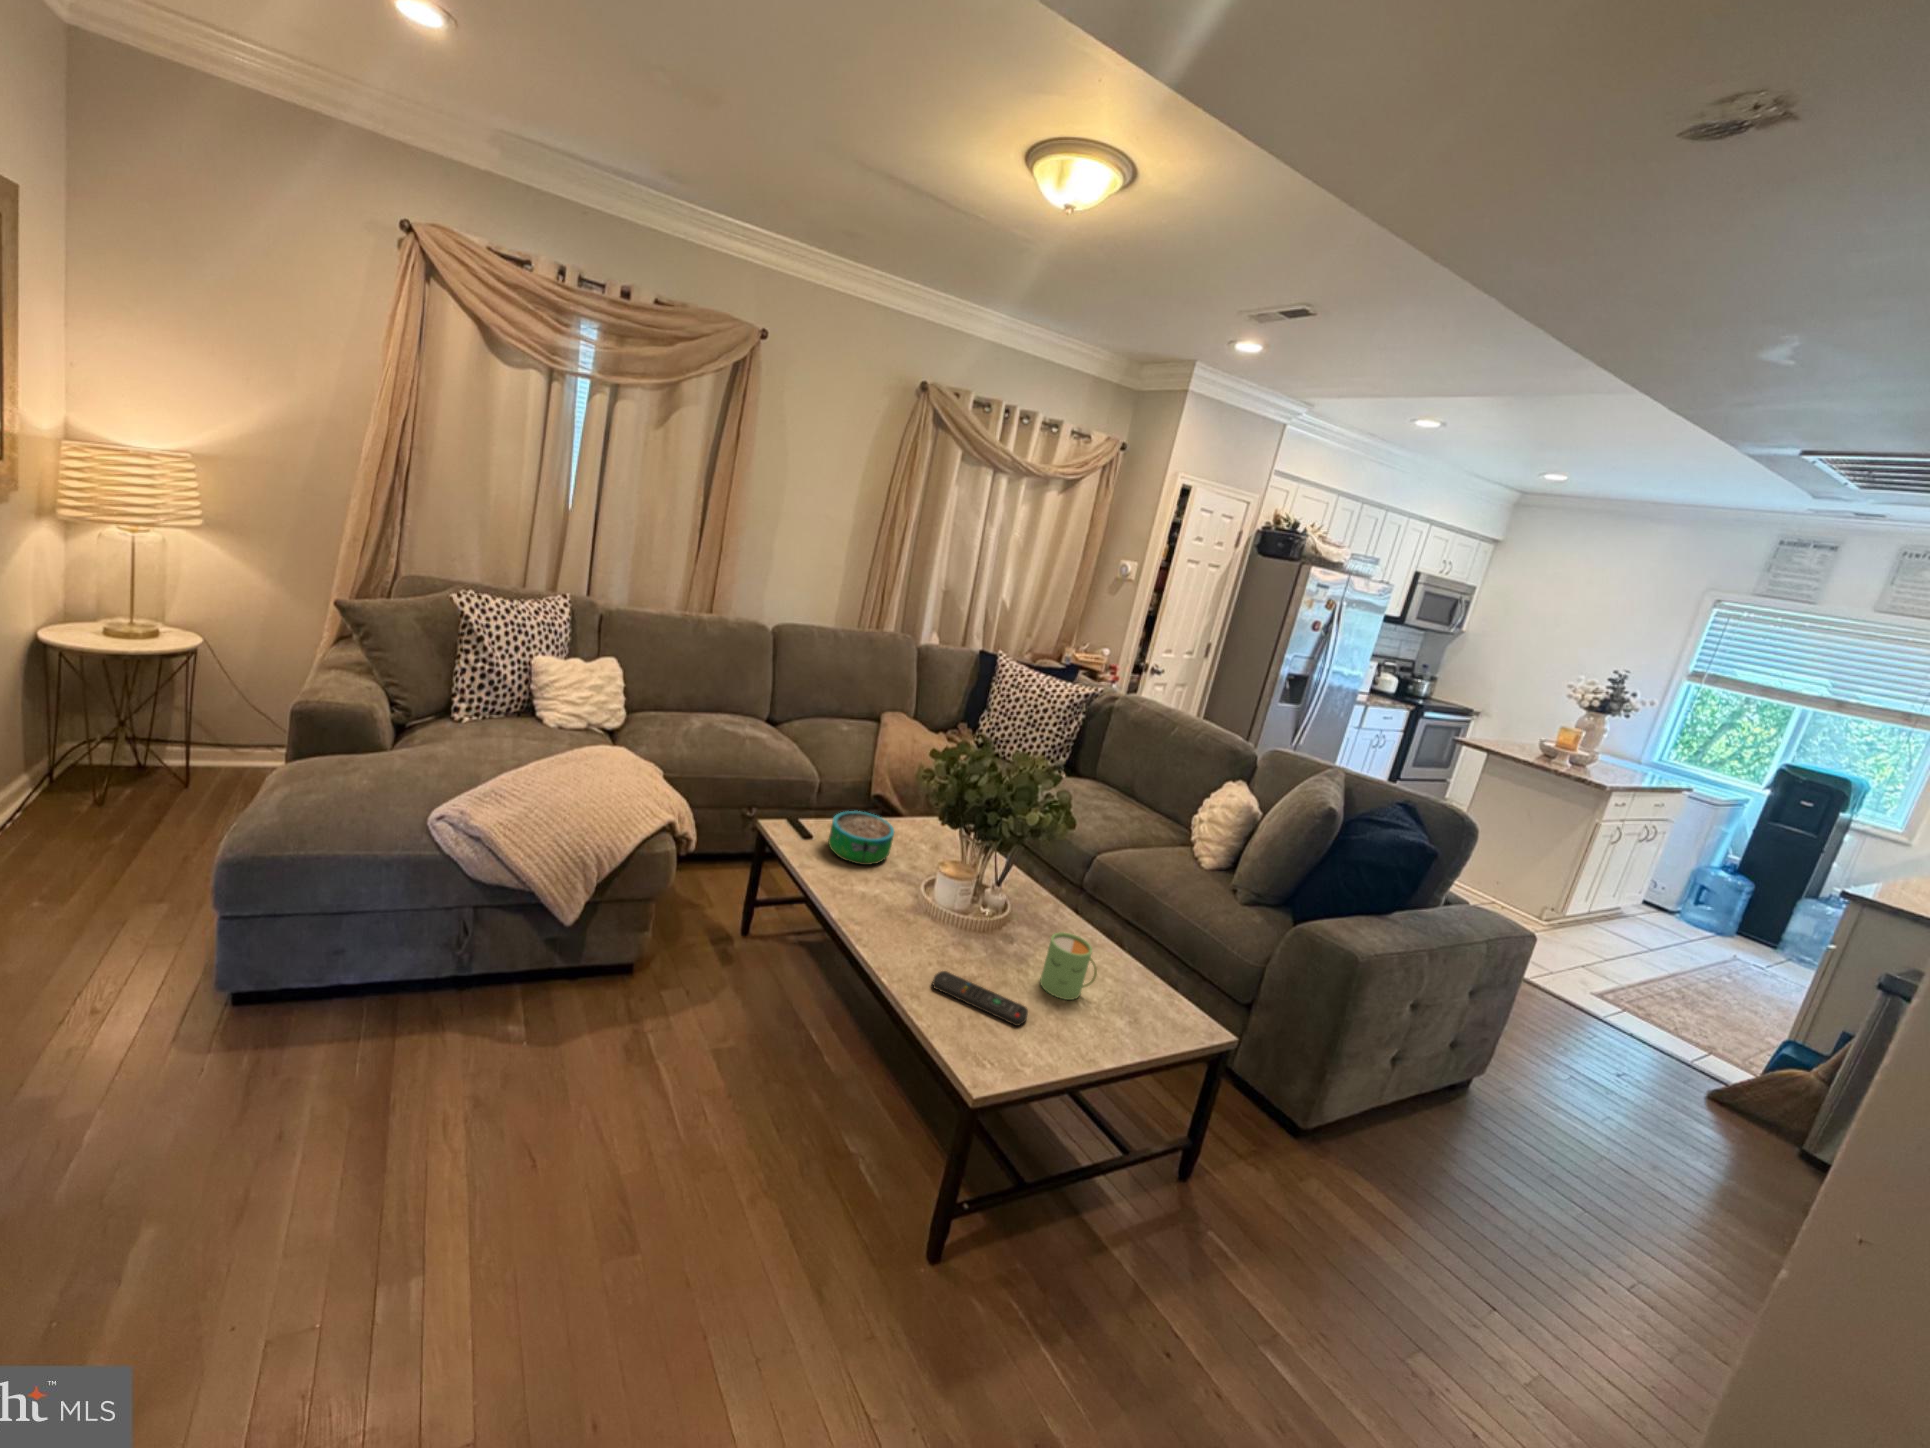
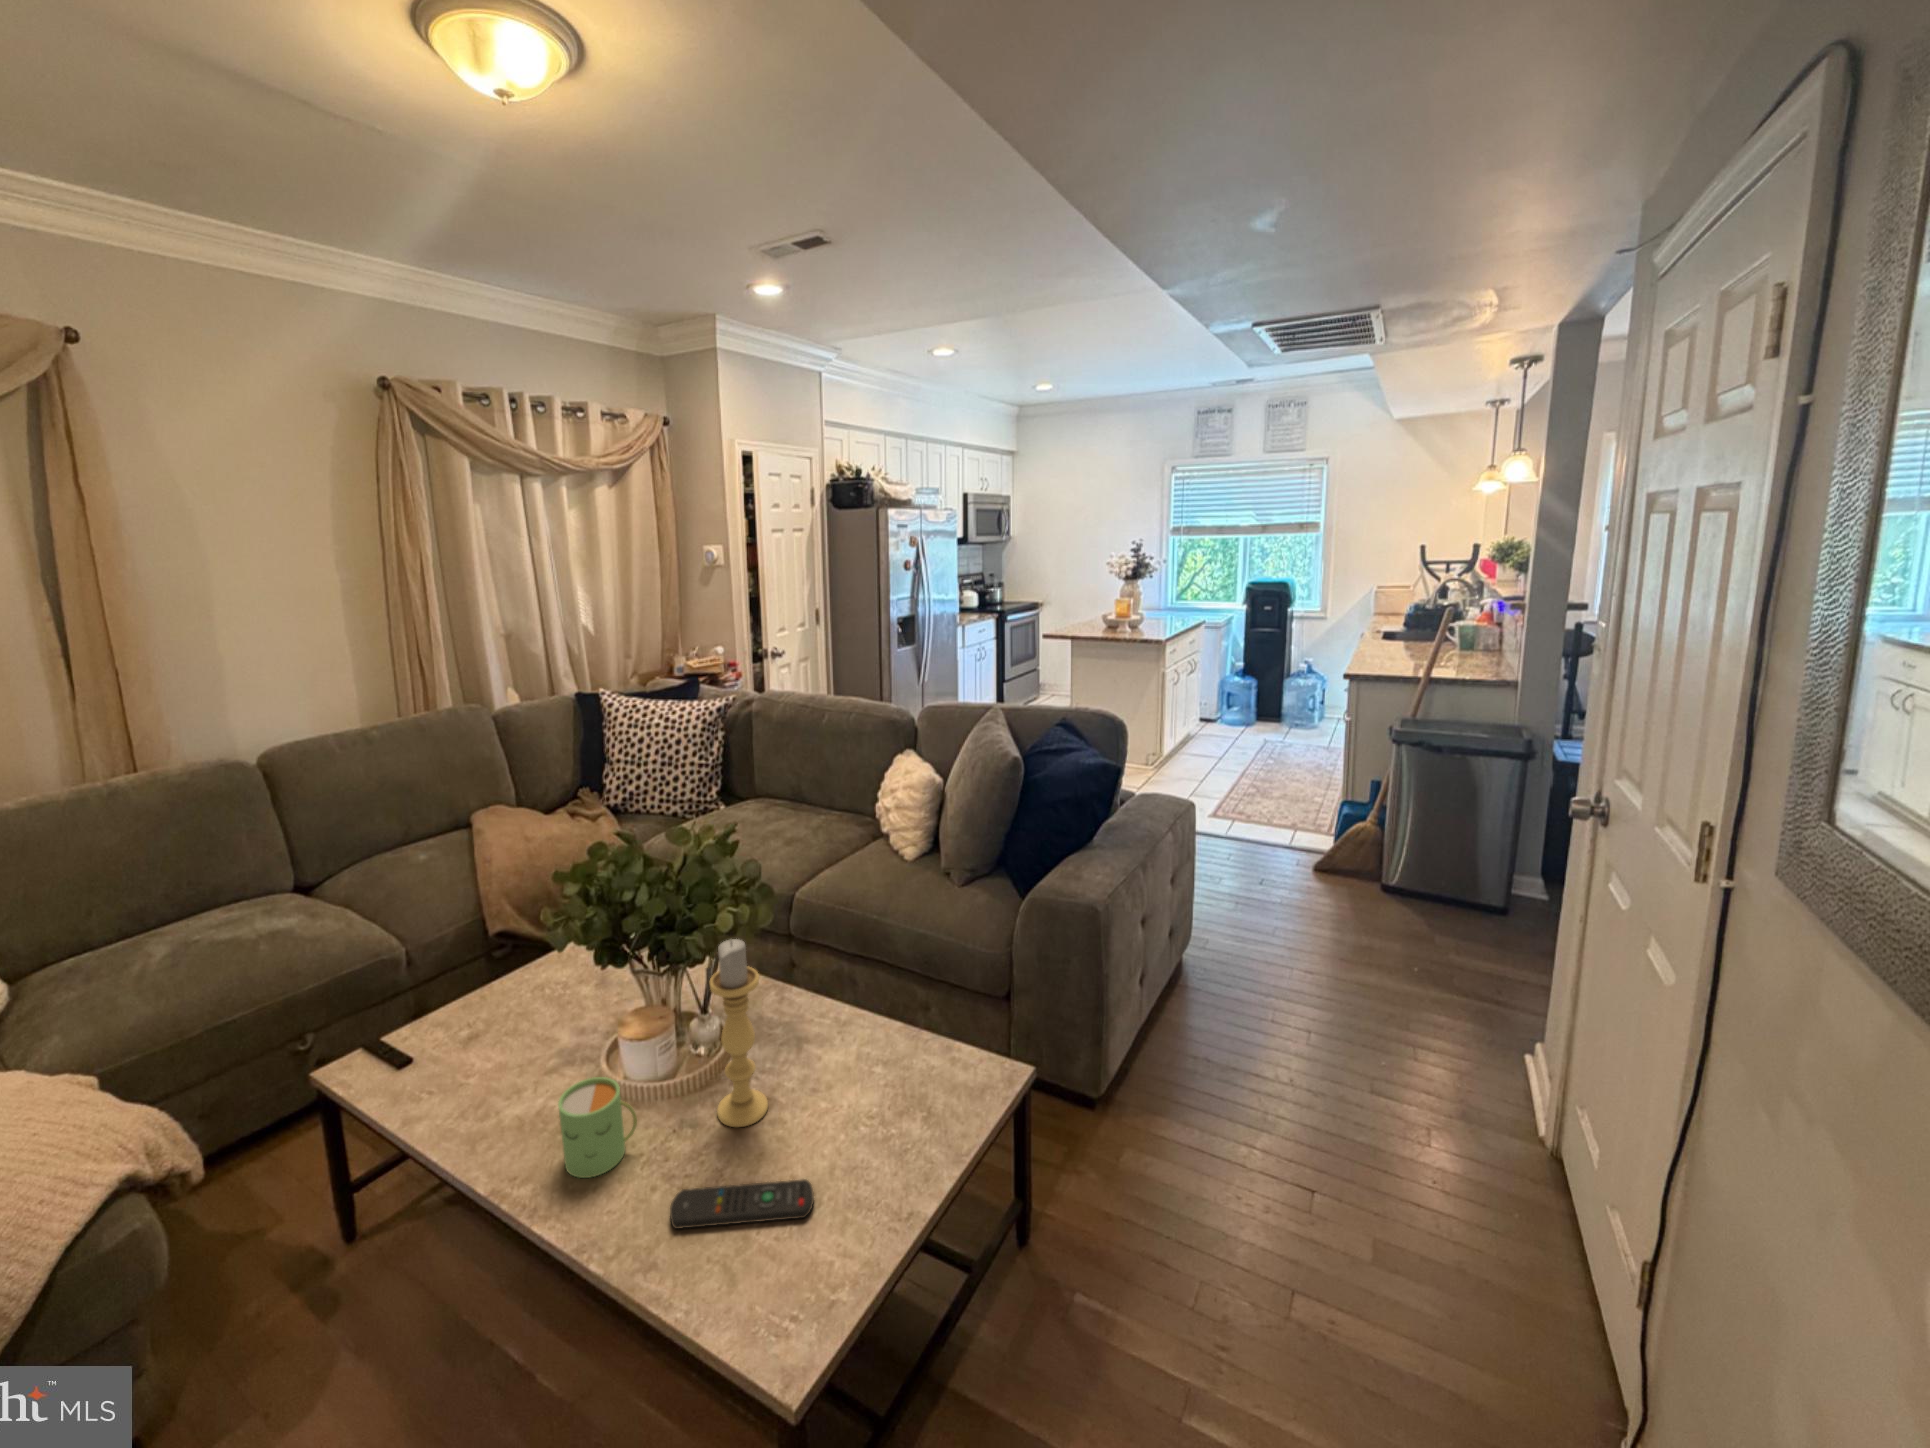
decorative bowl: present [828,811,894,865] -> none [436,986,541,1077]
candle holder: none [982,829,1041,965] -> present [710,939,768,1127]
mug: present [1040,932,1097,1000] -> present [558,1077,637,1178]

